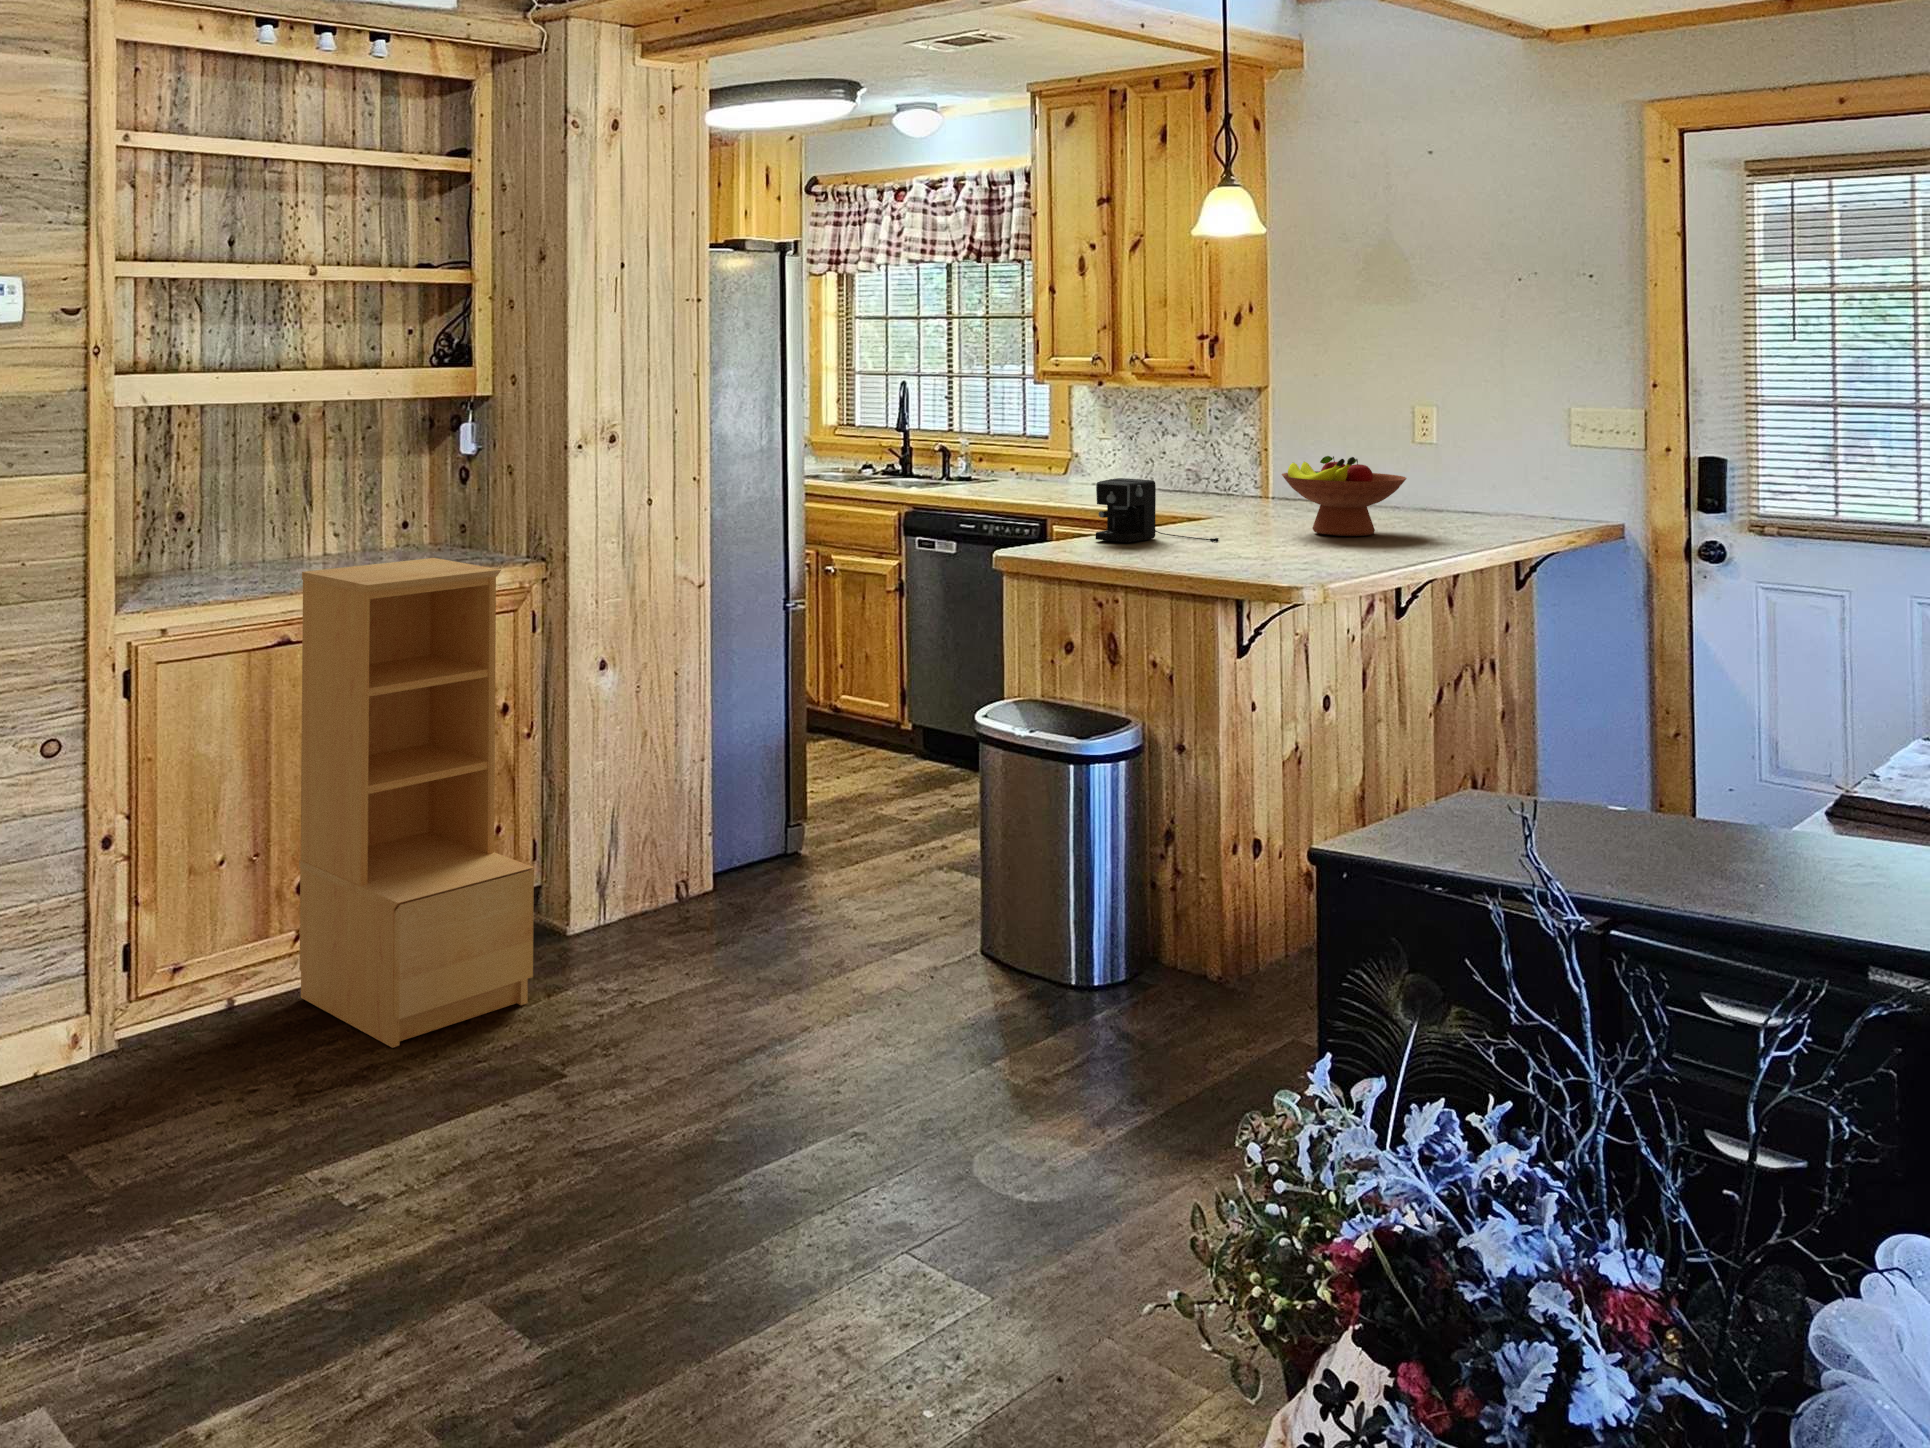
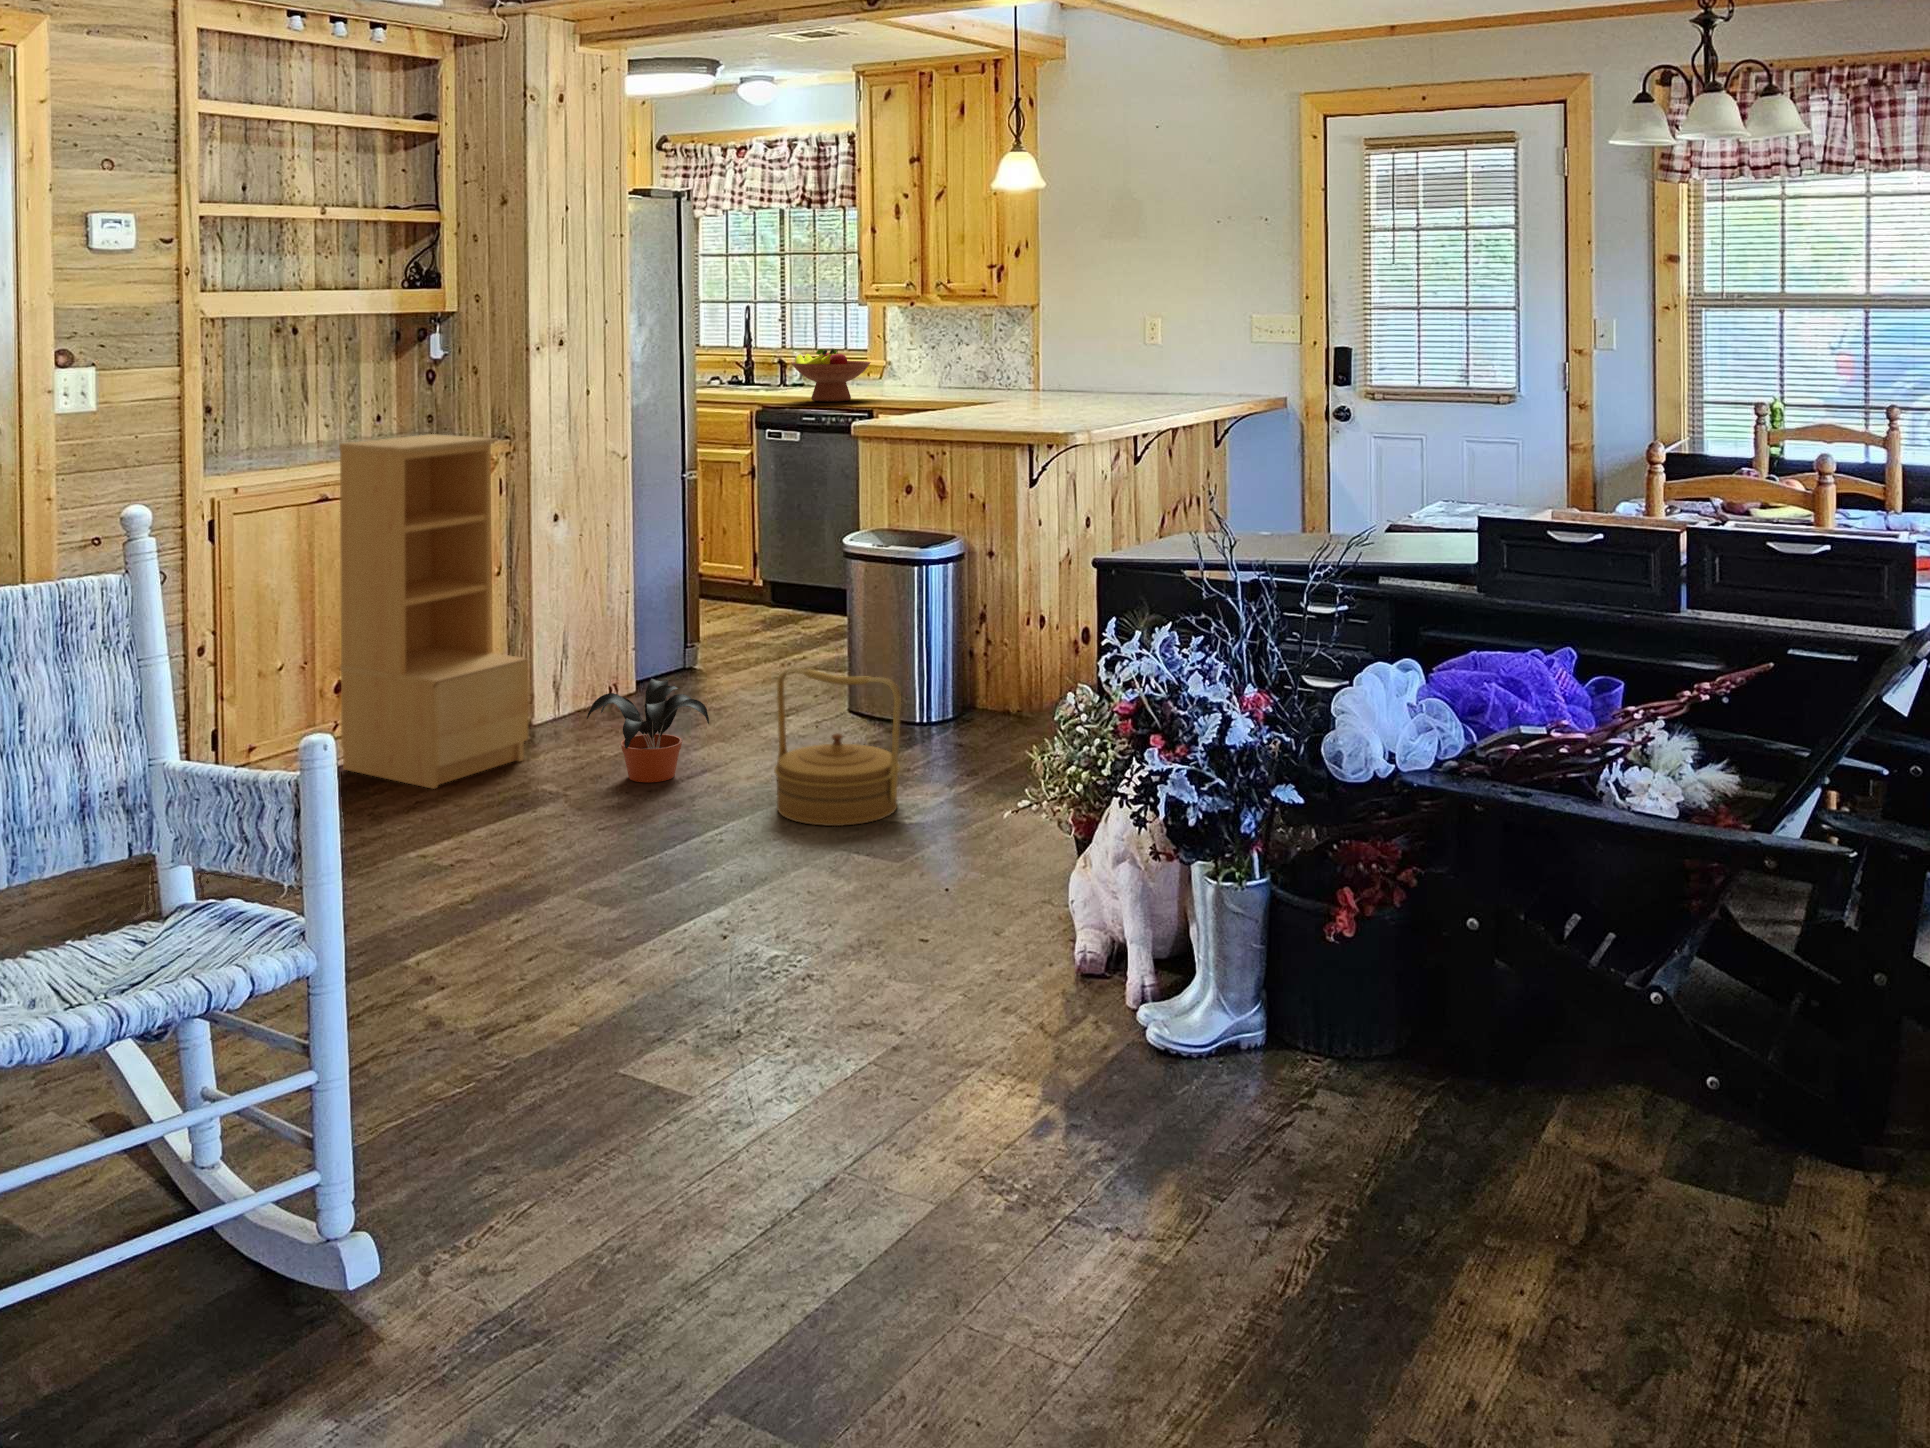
fruit bowl: present [1282,456,1407,536] -> present [792,349,871,402]
coffee maker: present [1096,478,1219,542] -> none [923,371,1014,418]
potted plant: none [591,911,756,1067] -> present [587,679,709,782]
basket: none [829,933,1014,1198] -> present [774,667,901,826]

